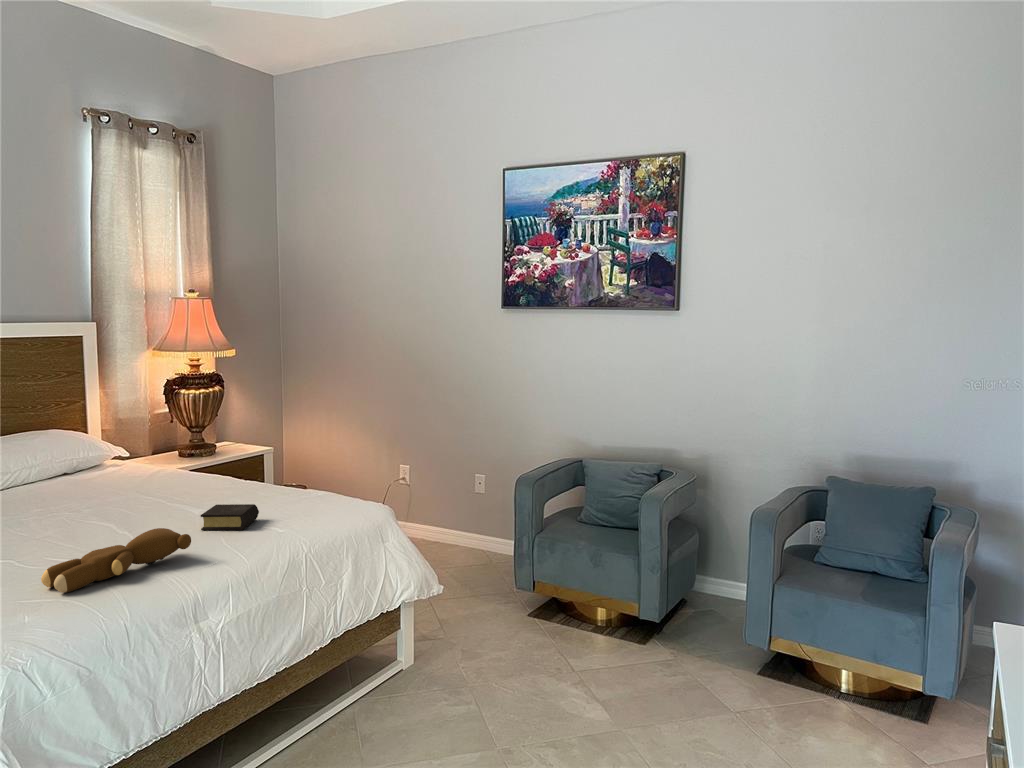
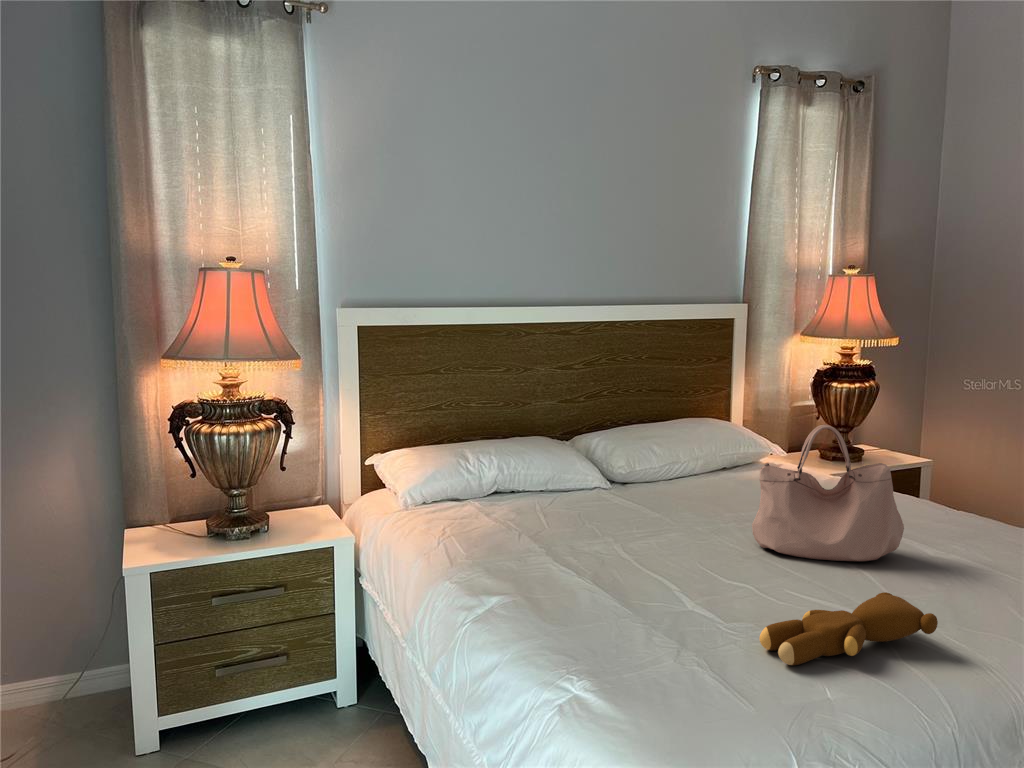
handbag: none [71,413,200,525] -> present [752,425,904,561]
book: present [201,504,259,530] -> none [919,558,997,606]

